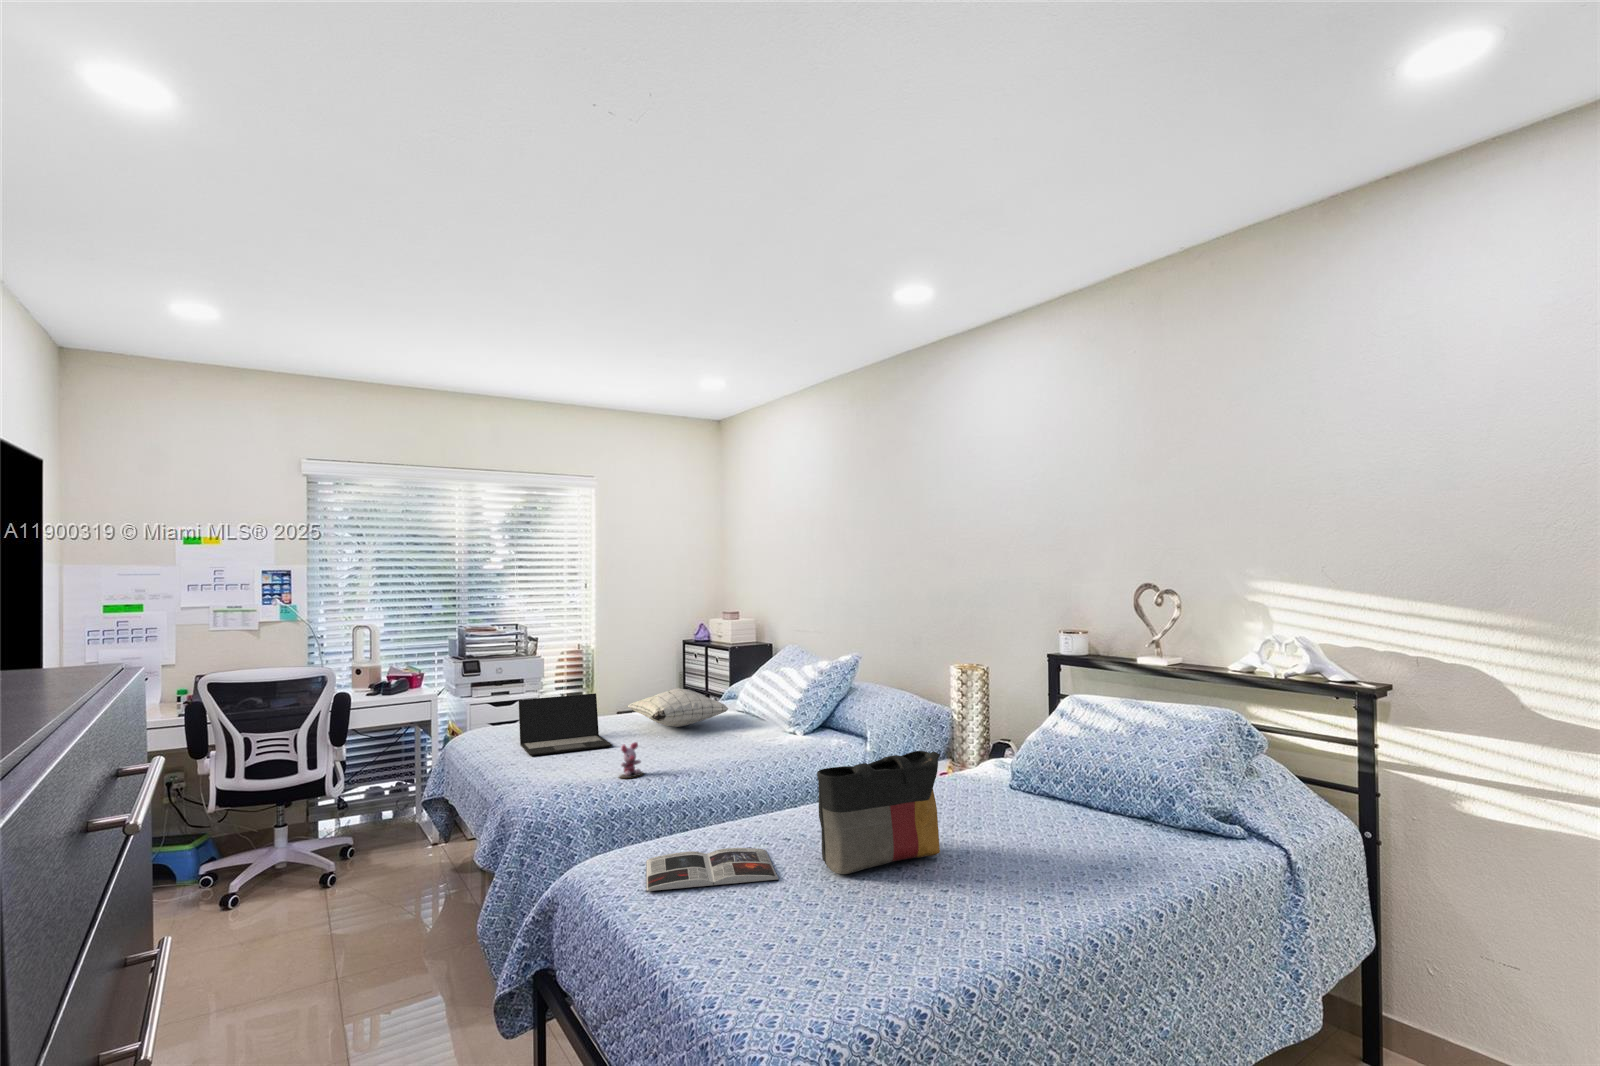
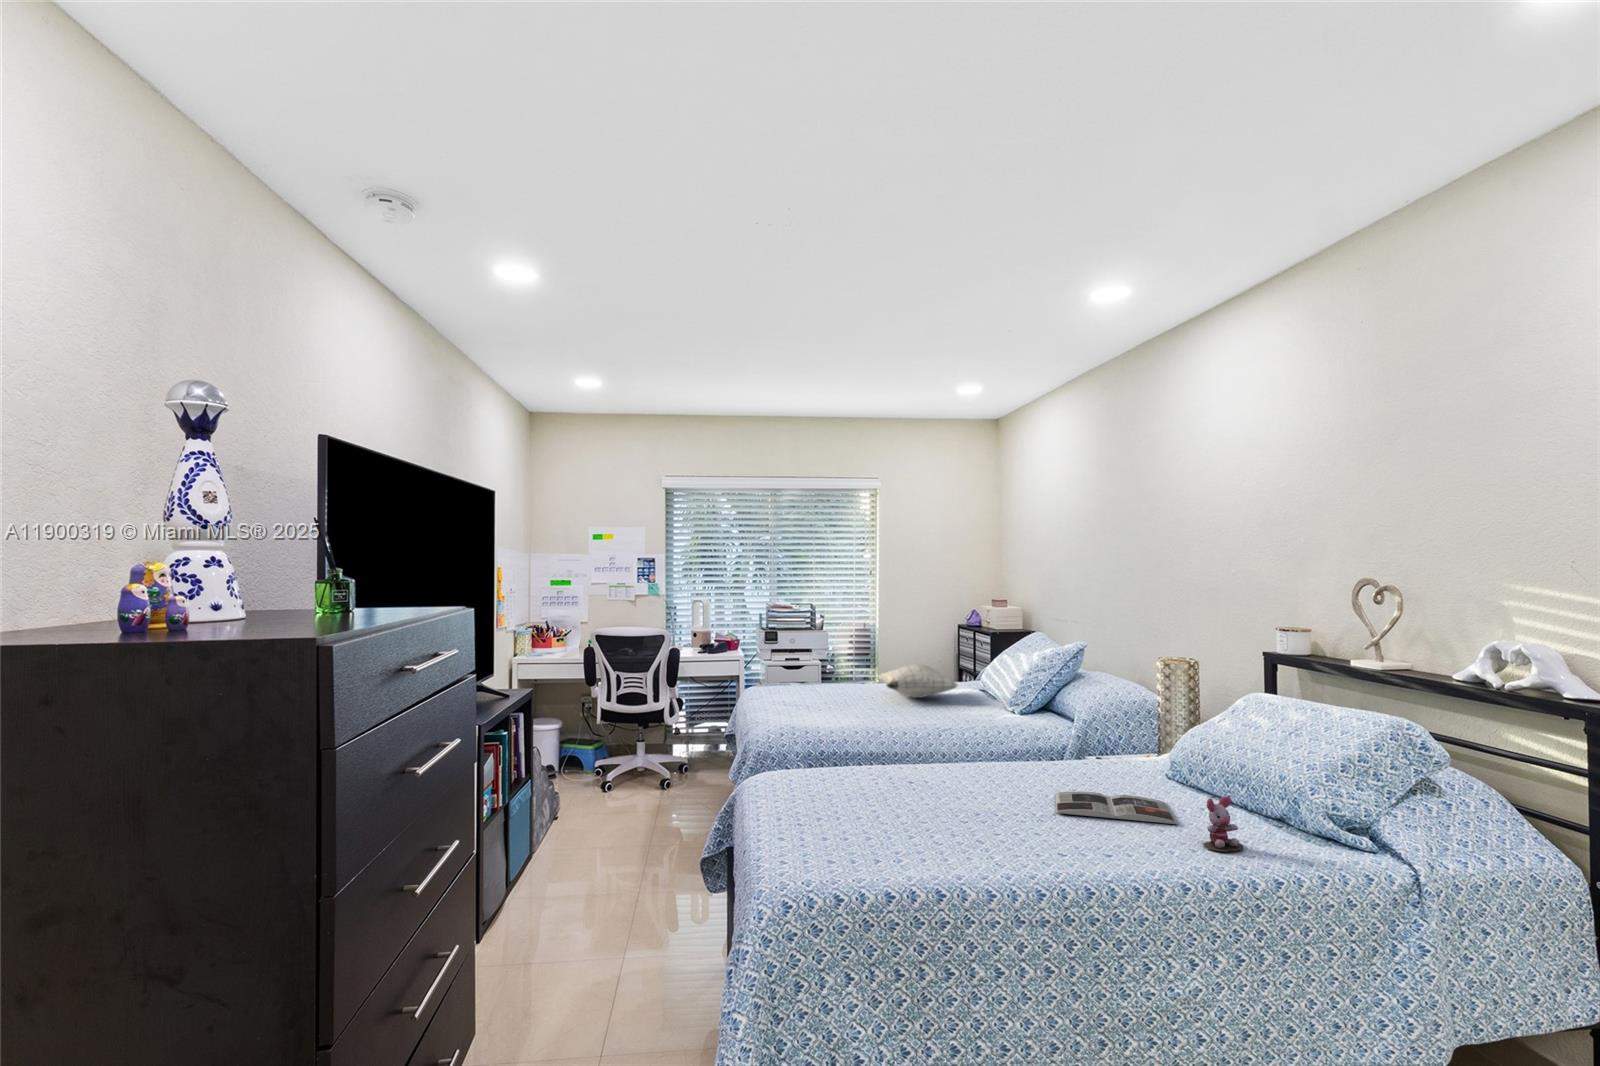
laptop: present [519,693,612,756] -> none [783,661,849,705]
stuffed toy: present [619,742,643,778] -> present [1203,797,1243,851]
tote bag: present [817,751,940,874] -> none [906,715,1026,808]
magazine: present [646,848,778,891] -> present [1055,791,1177,824]

